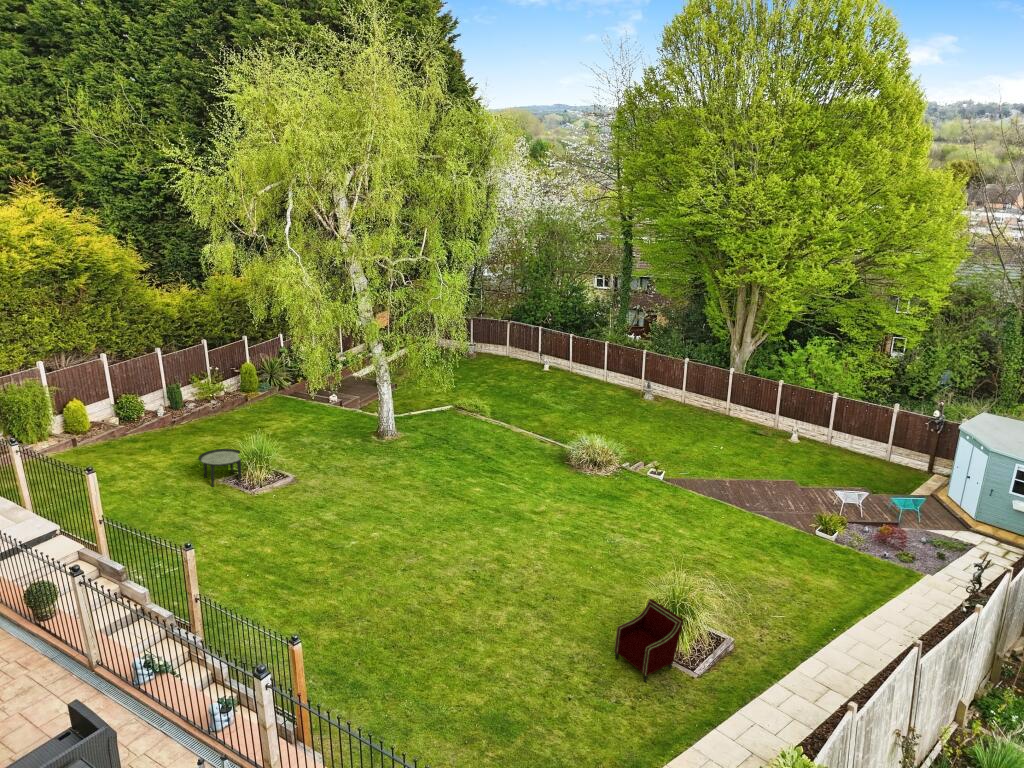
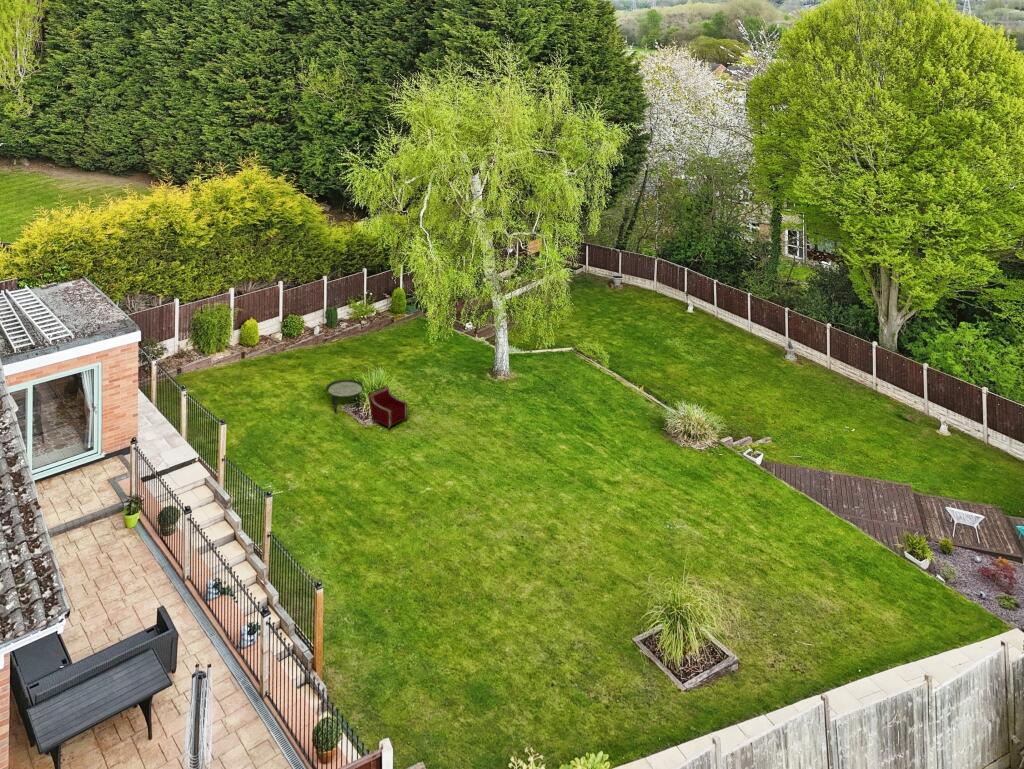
armchair: present [614,599,683,682] -> present [369,385,407,431]

